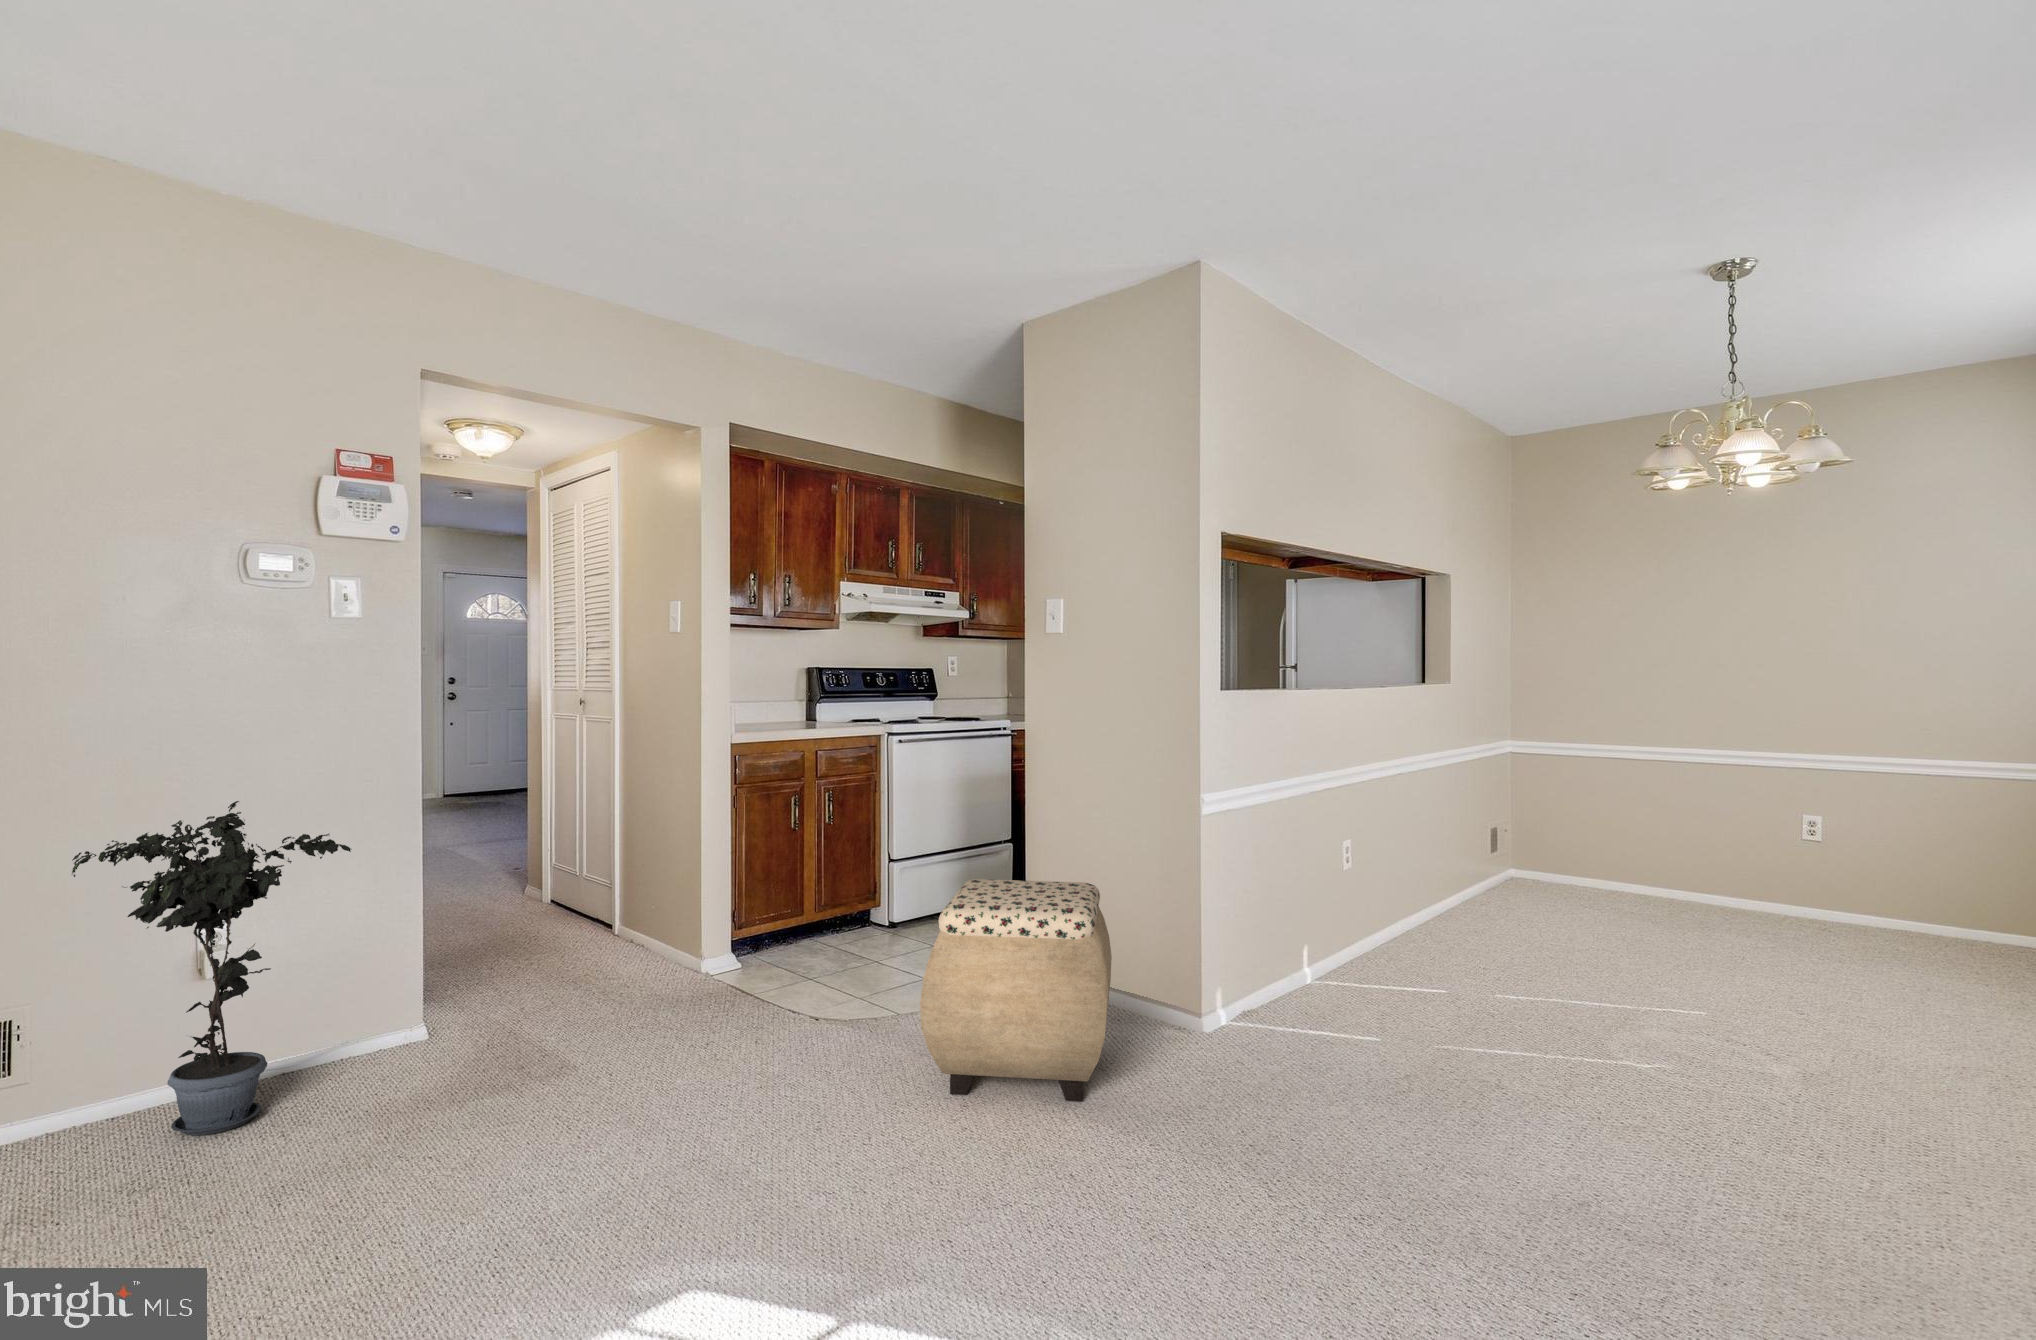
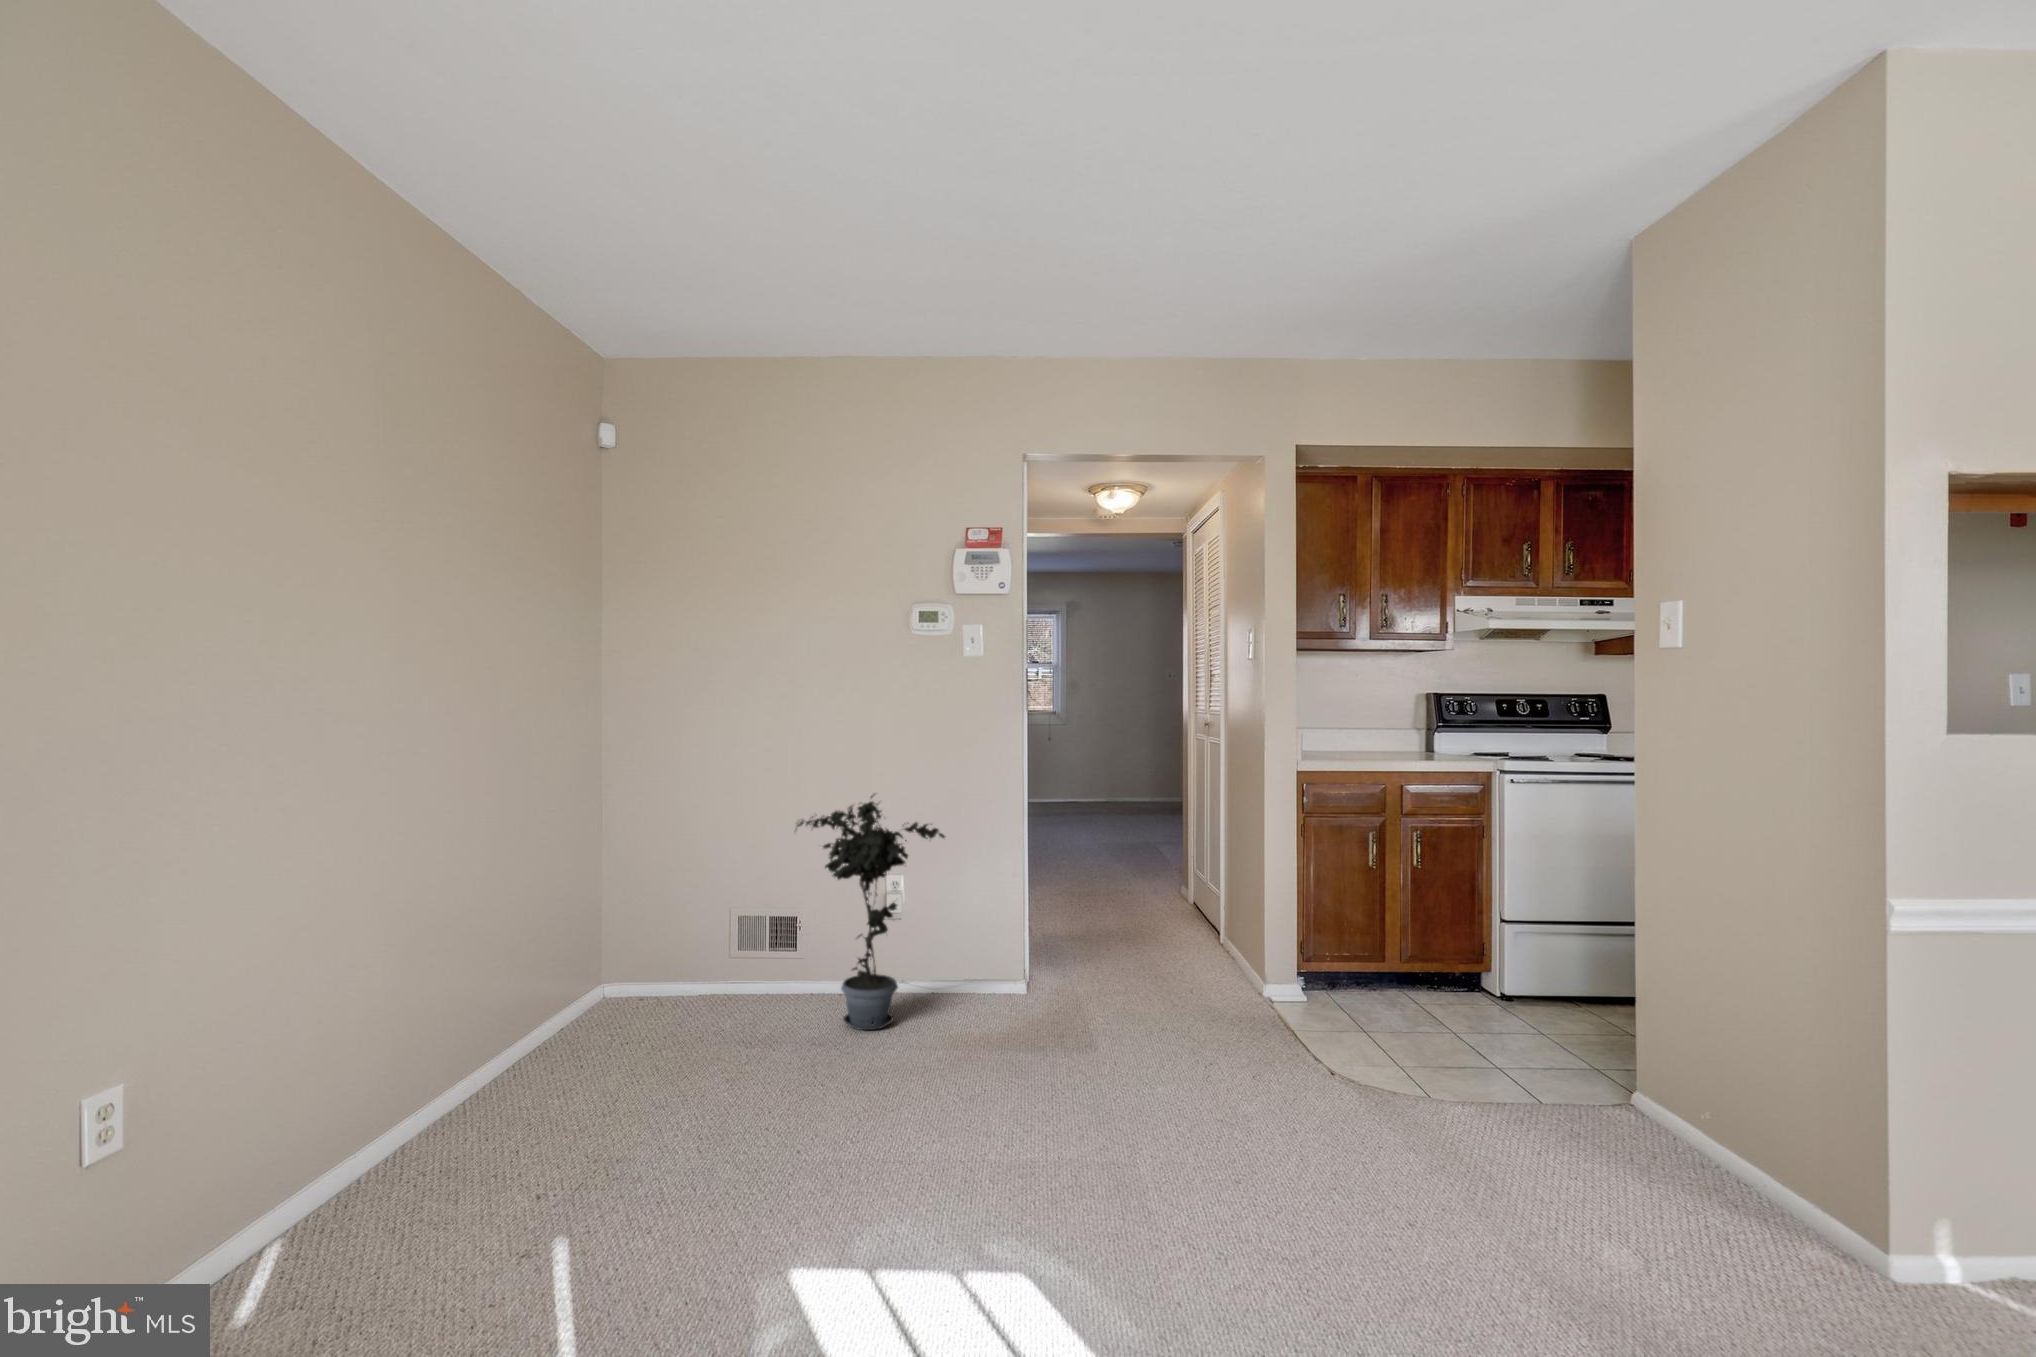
ottoman: present [920,879,1112,1102] -> none [1372,960,1695,1282]

